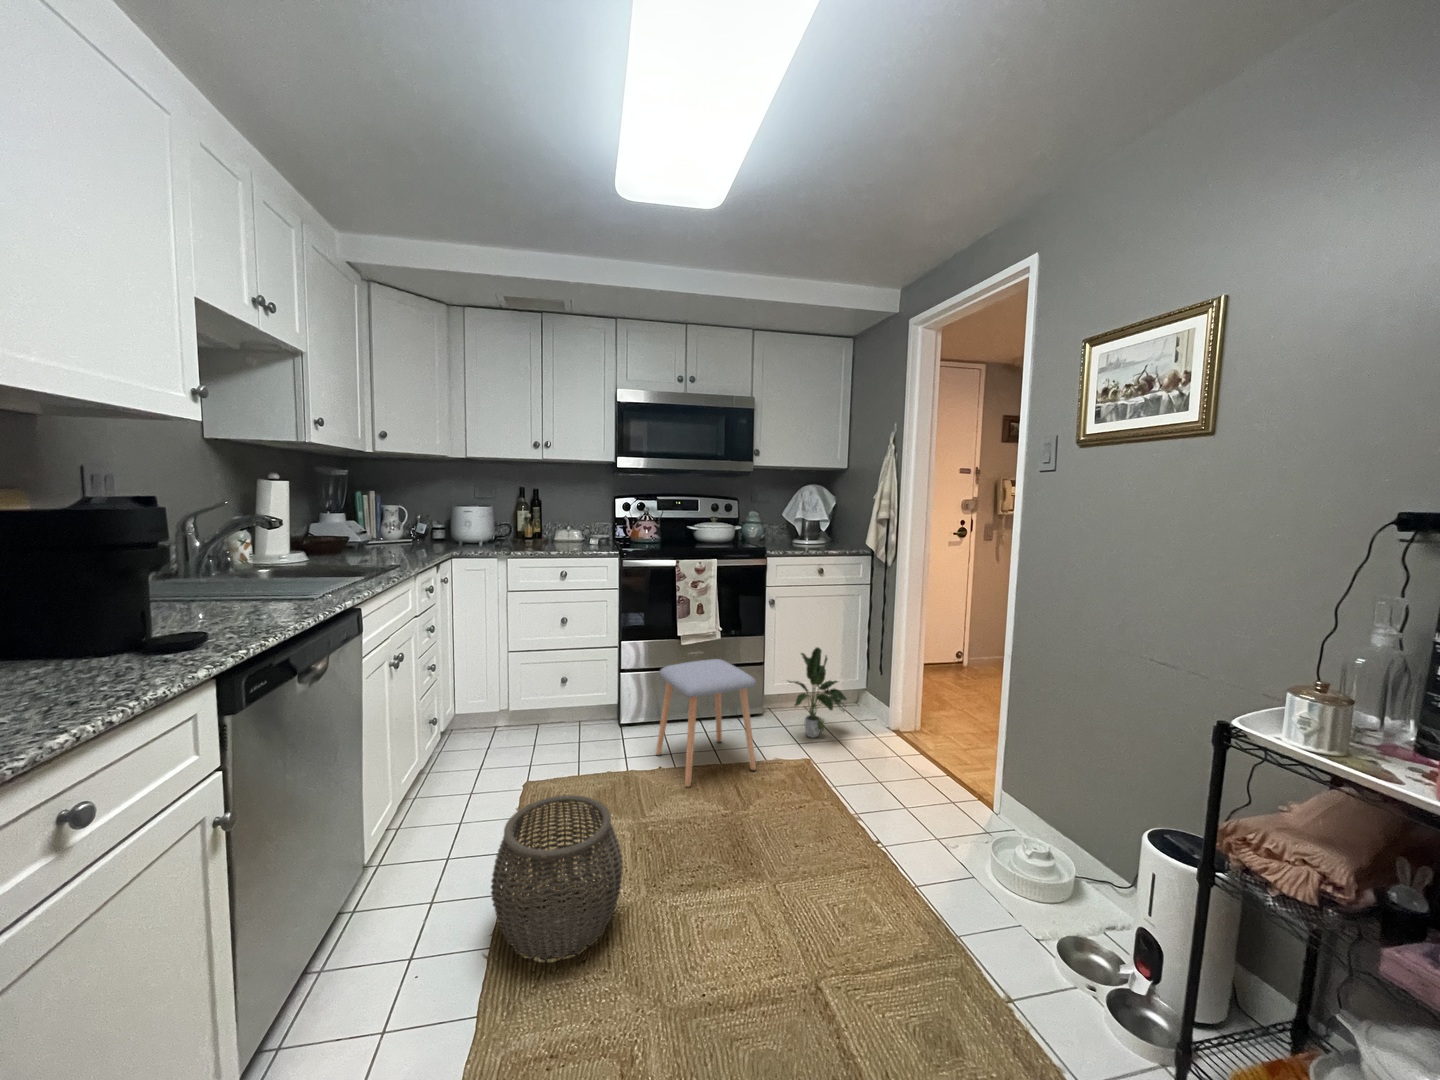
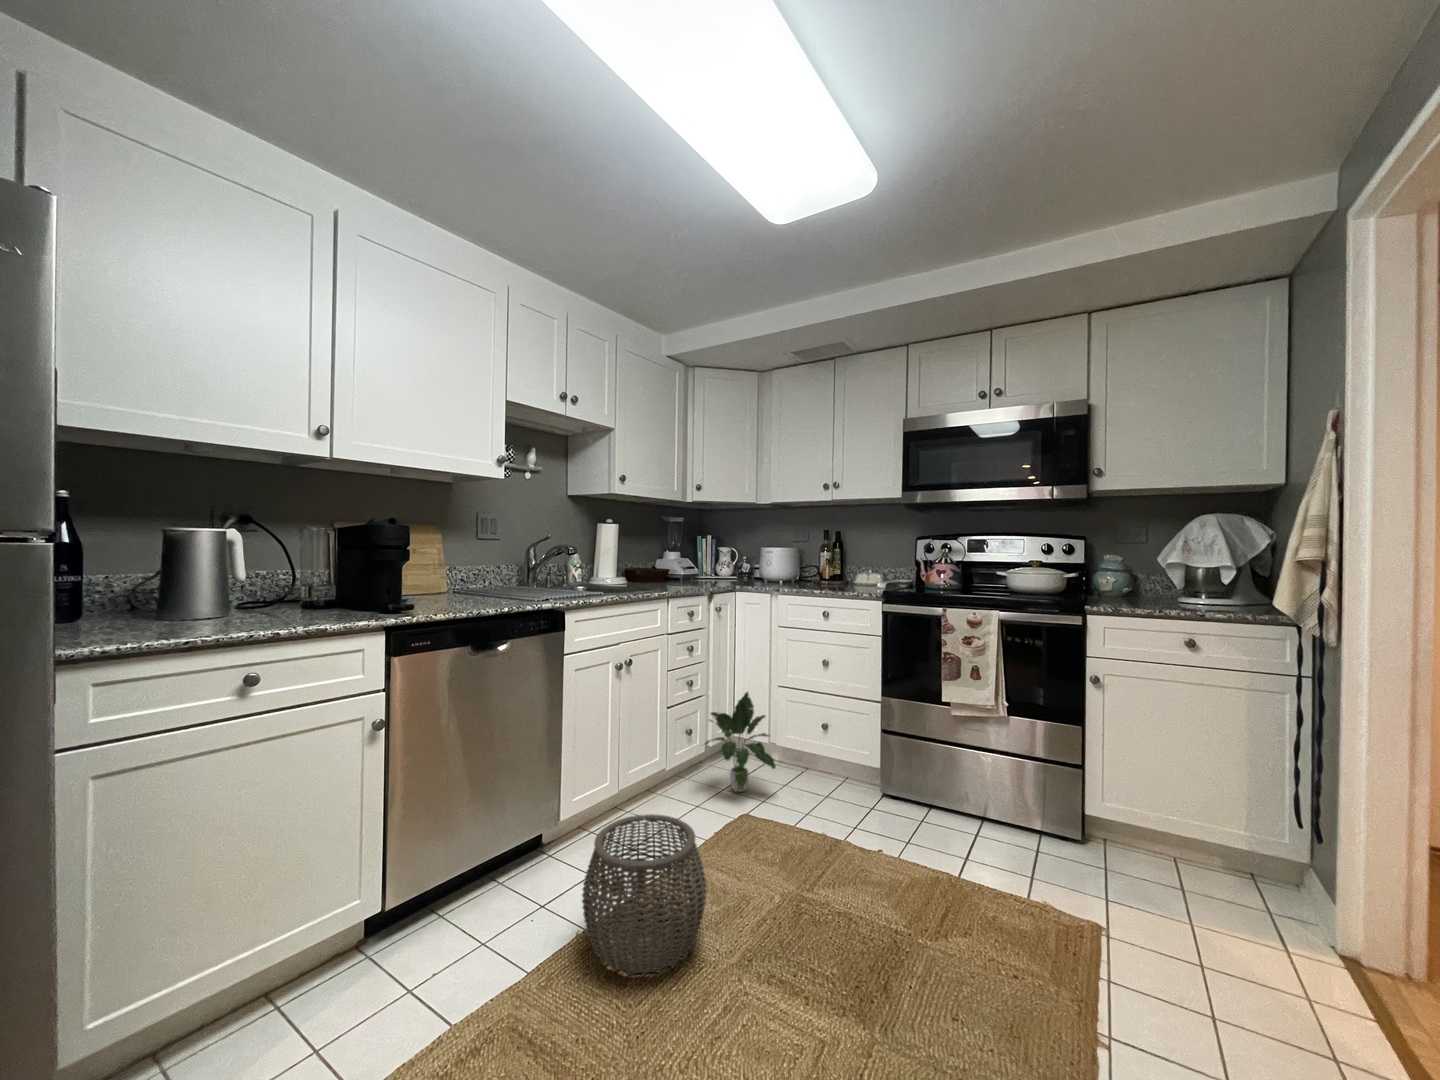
potted plant: present [789,647,847,738] -> present [705,692,776,792]
stool: present [656,659,756,788] -> none [884,732,997,905]

